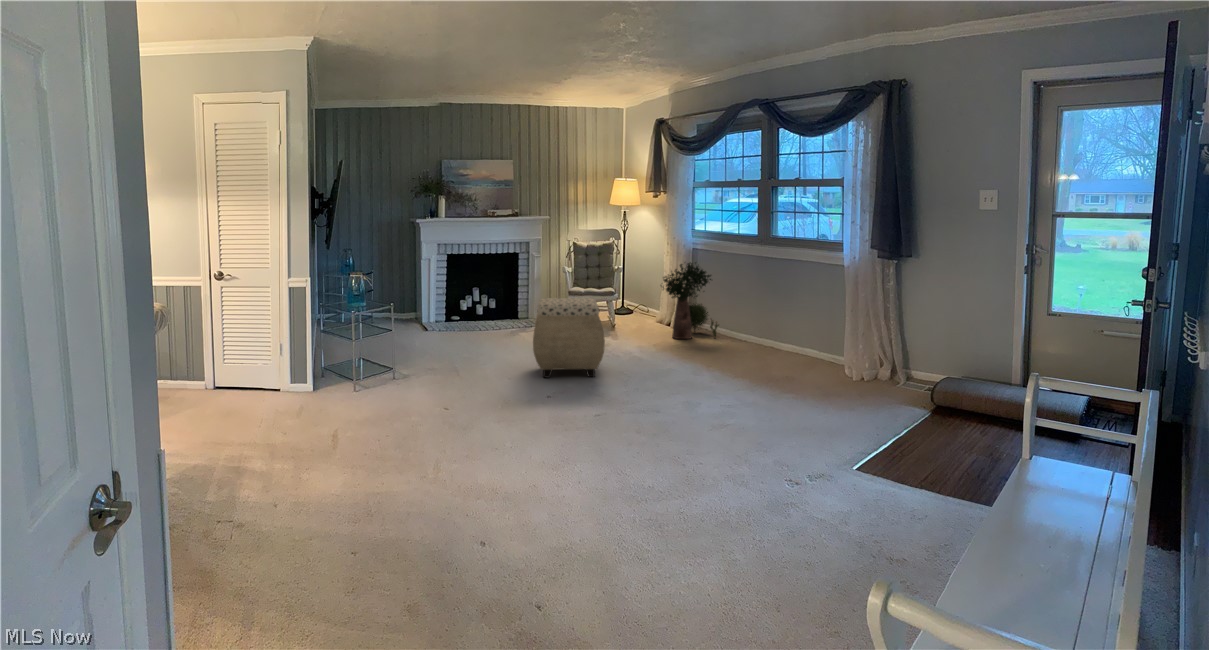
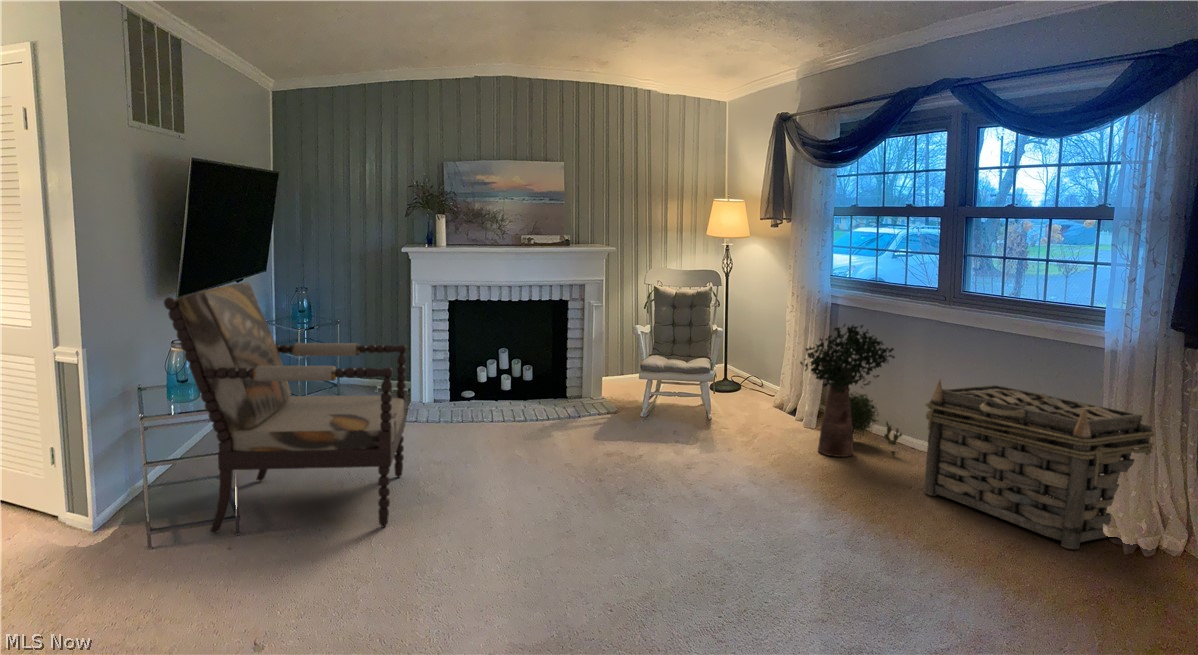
armchair: none [319,248,435,377] -> present [164,282,407,533]
basket: none [719,289,821,367] -> present [924,380,1155,549]
ottoman: present [533,298,605,378] -> none [578,389,729,560]

